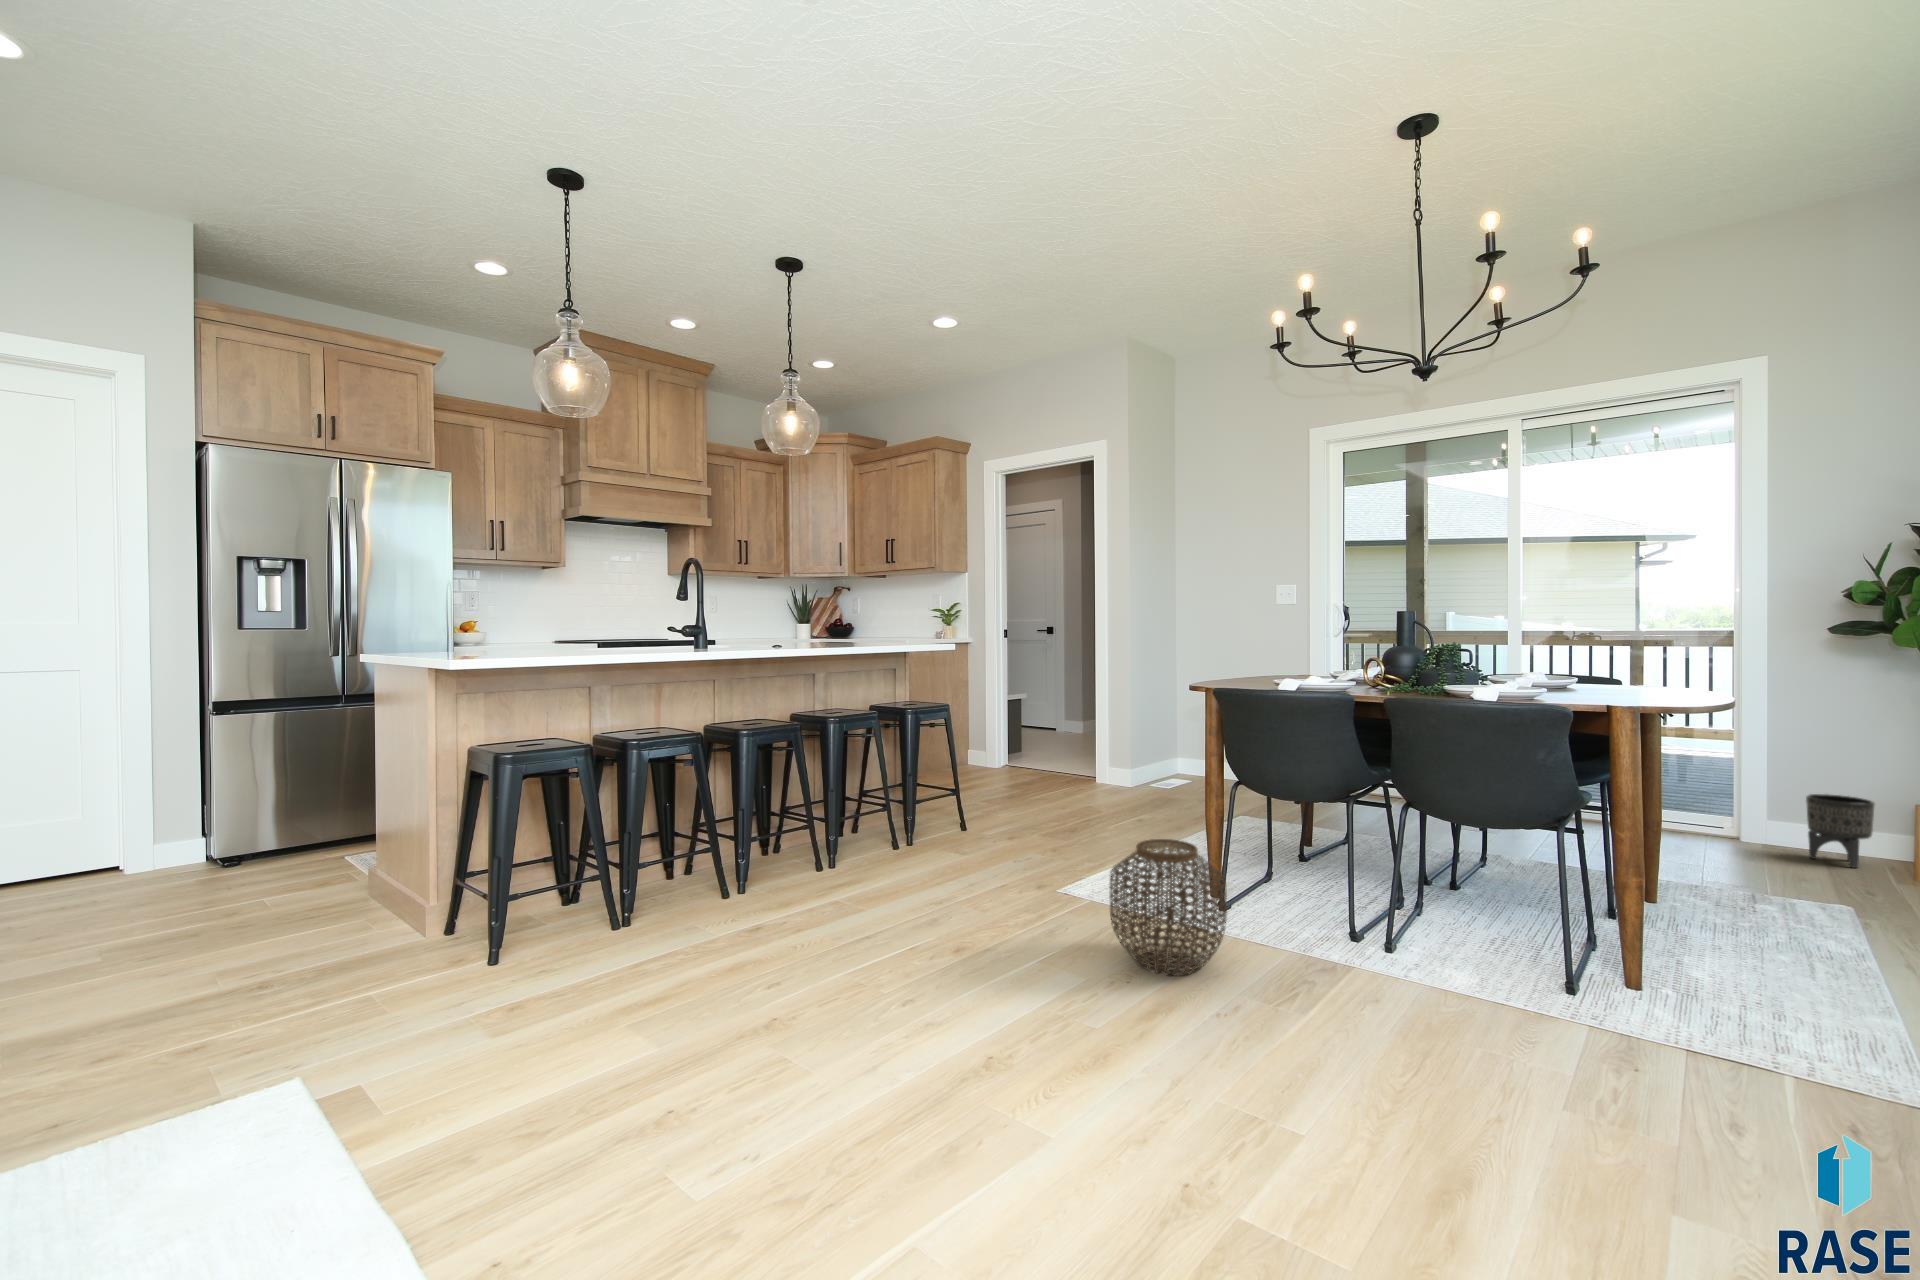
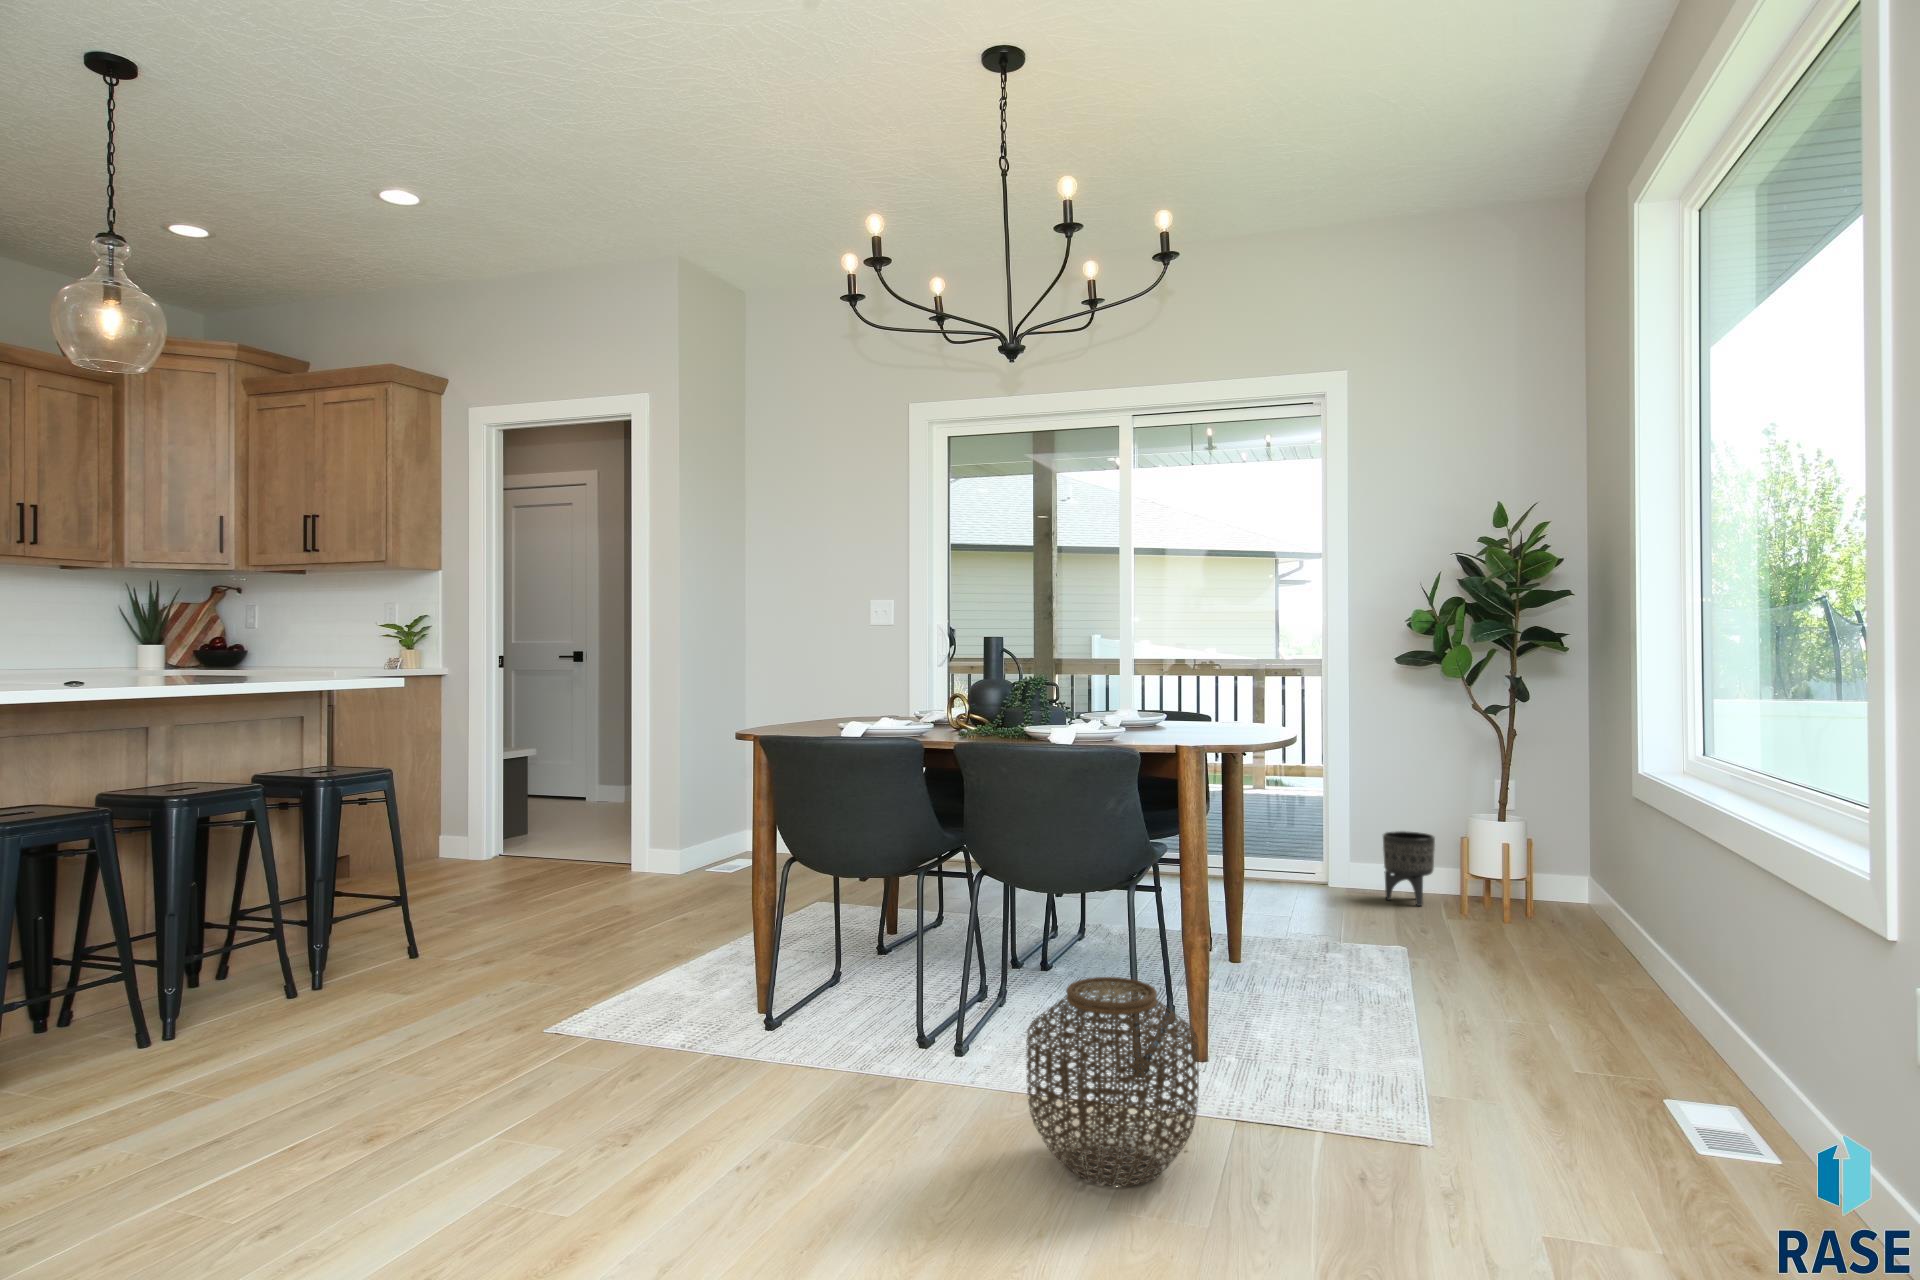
woven basket: present [1110,839,1227,975] -> present [1027,977,1199,1186]

